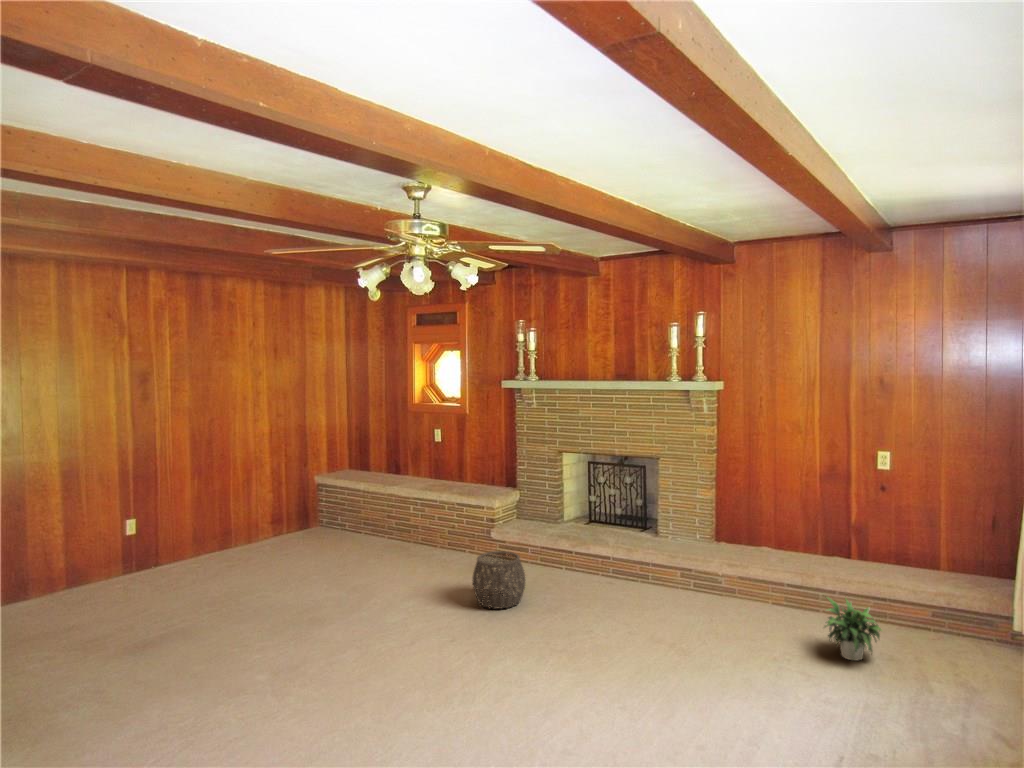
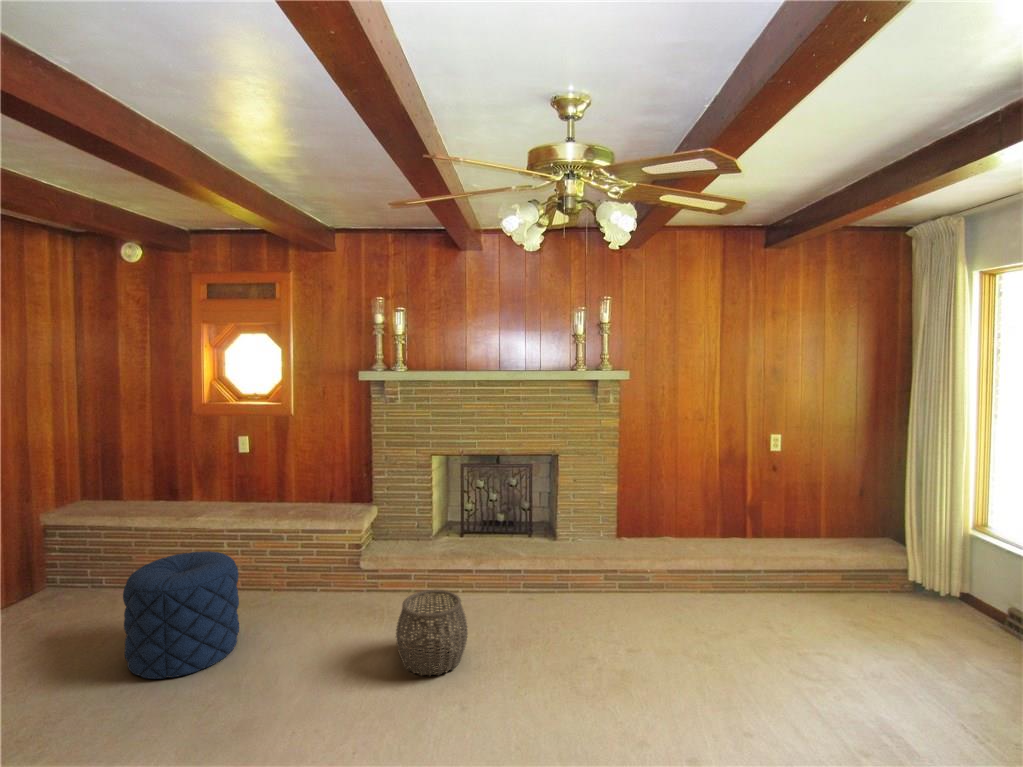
pouf: none [333,506,399,580] -> present [123,551,239,679]
potted plant: present [824,597,882,661] -> none [783,578,864,642]

